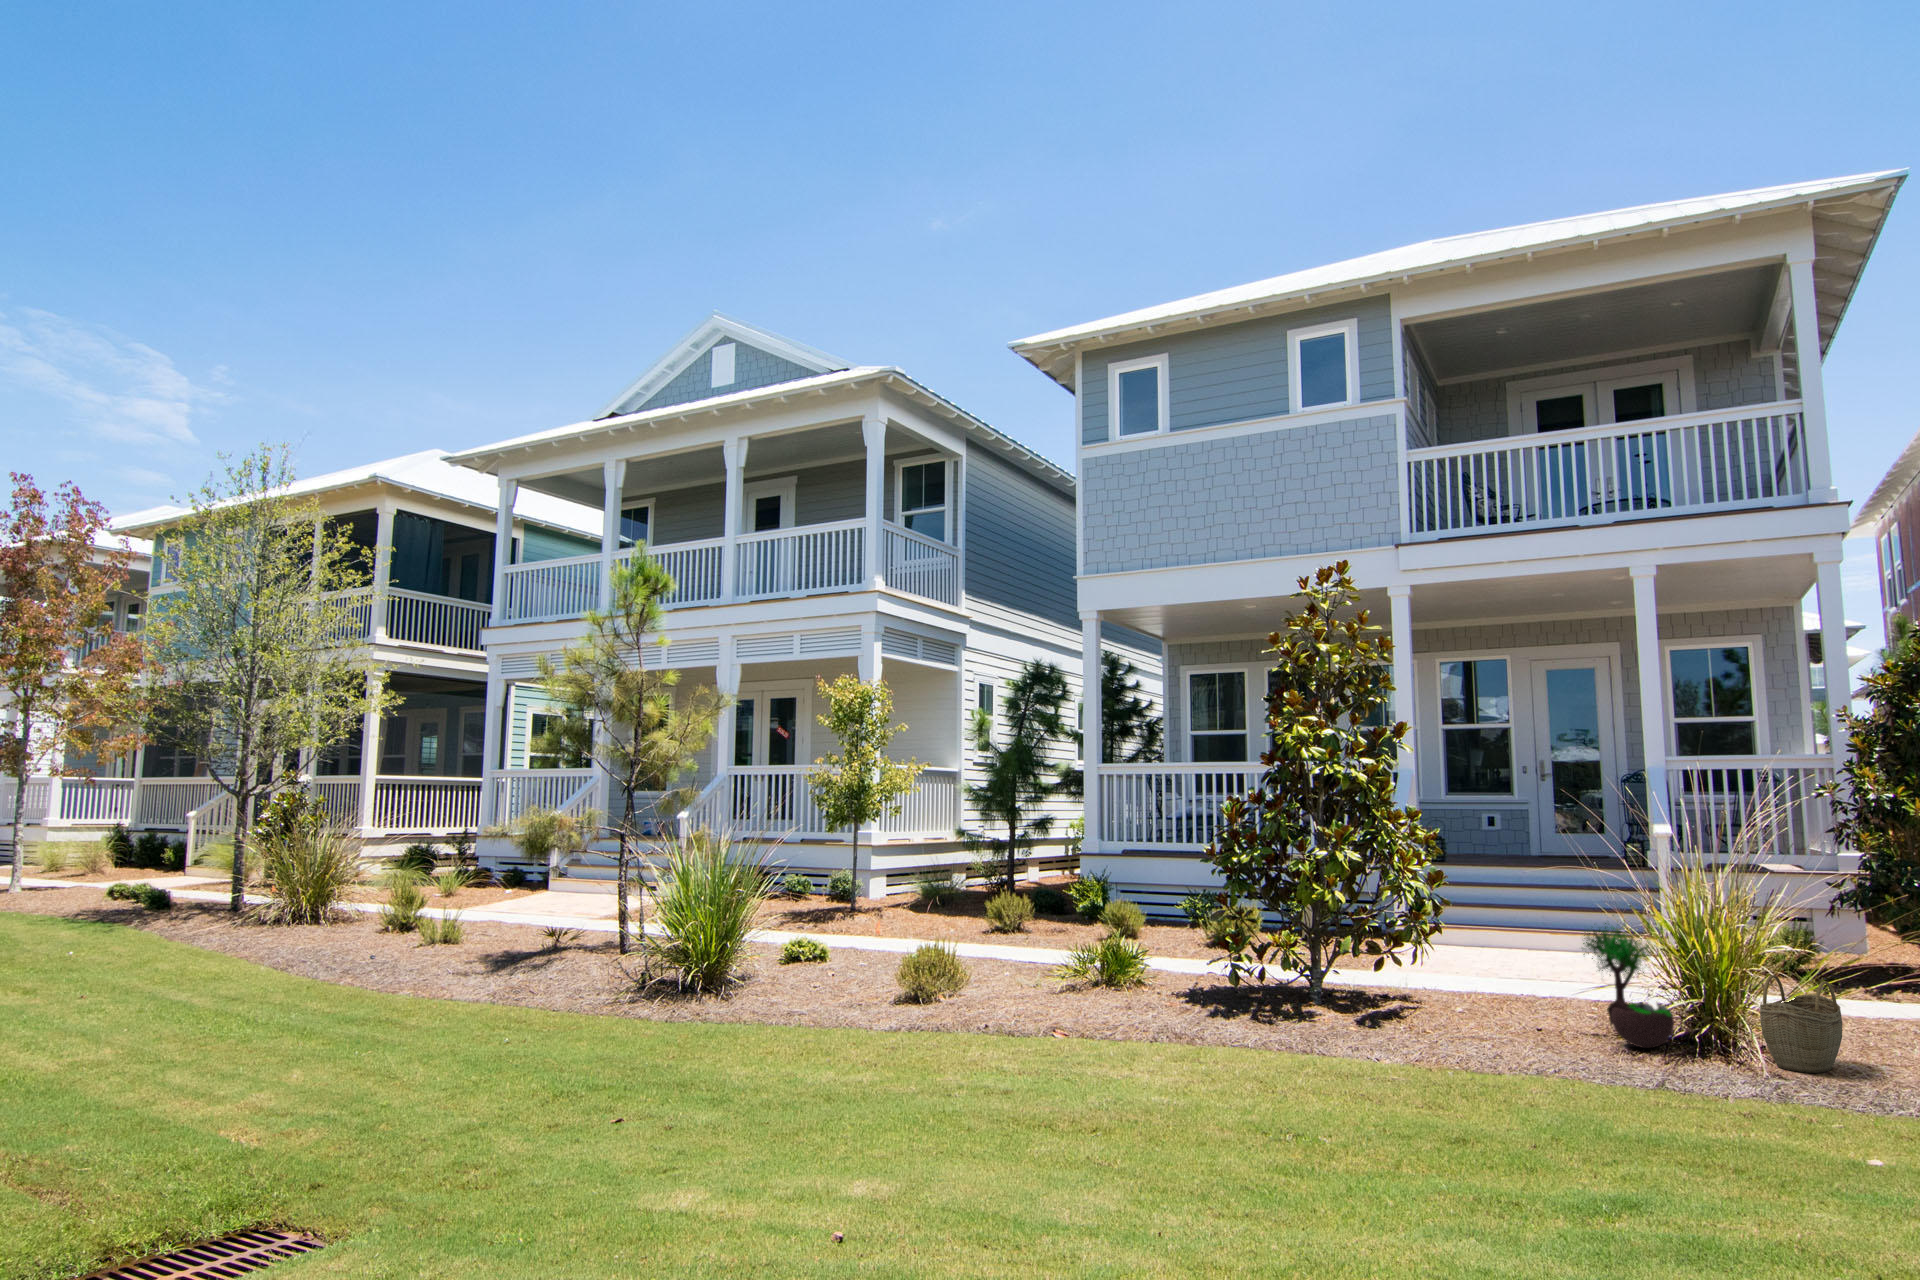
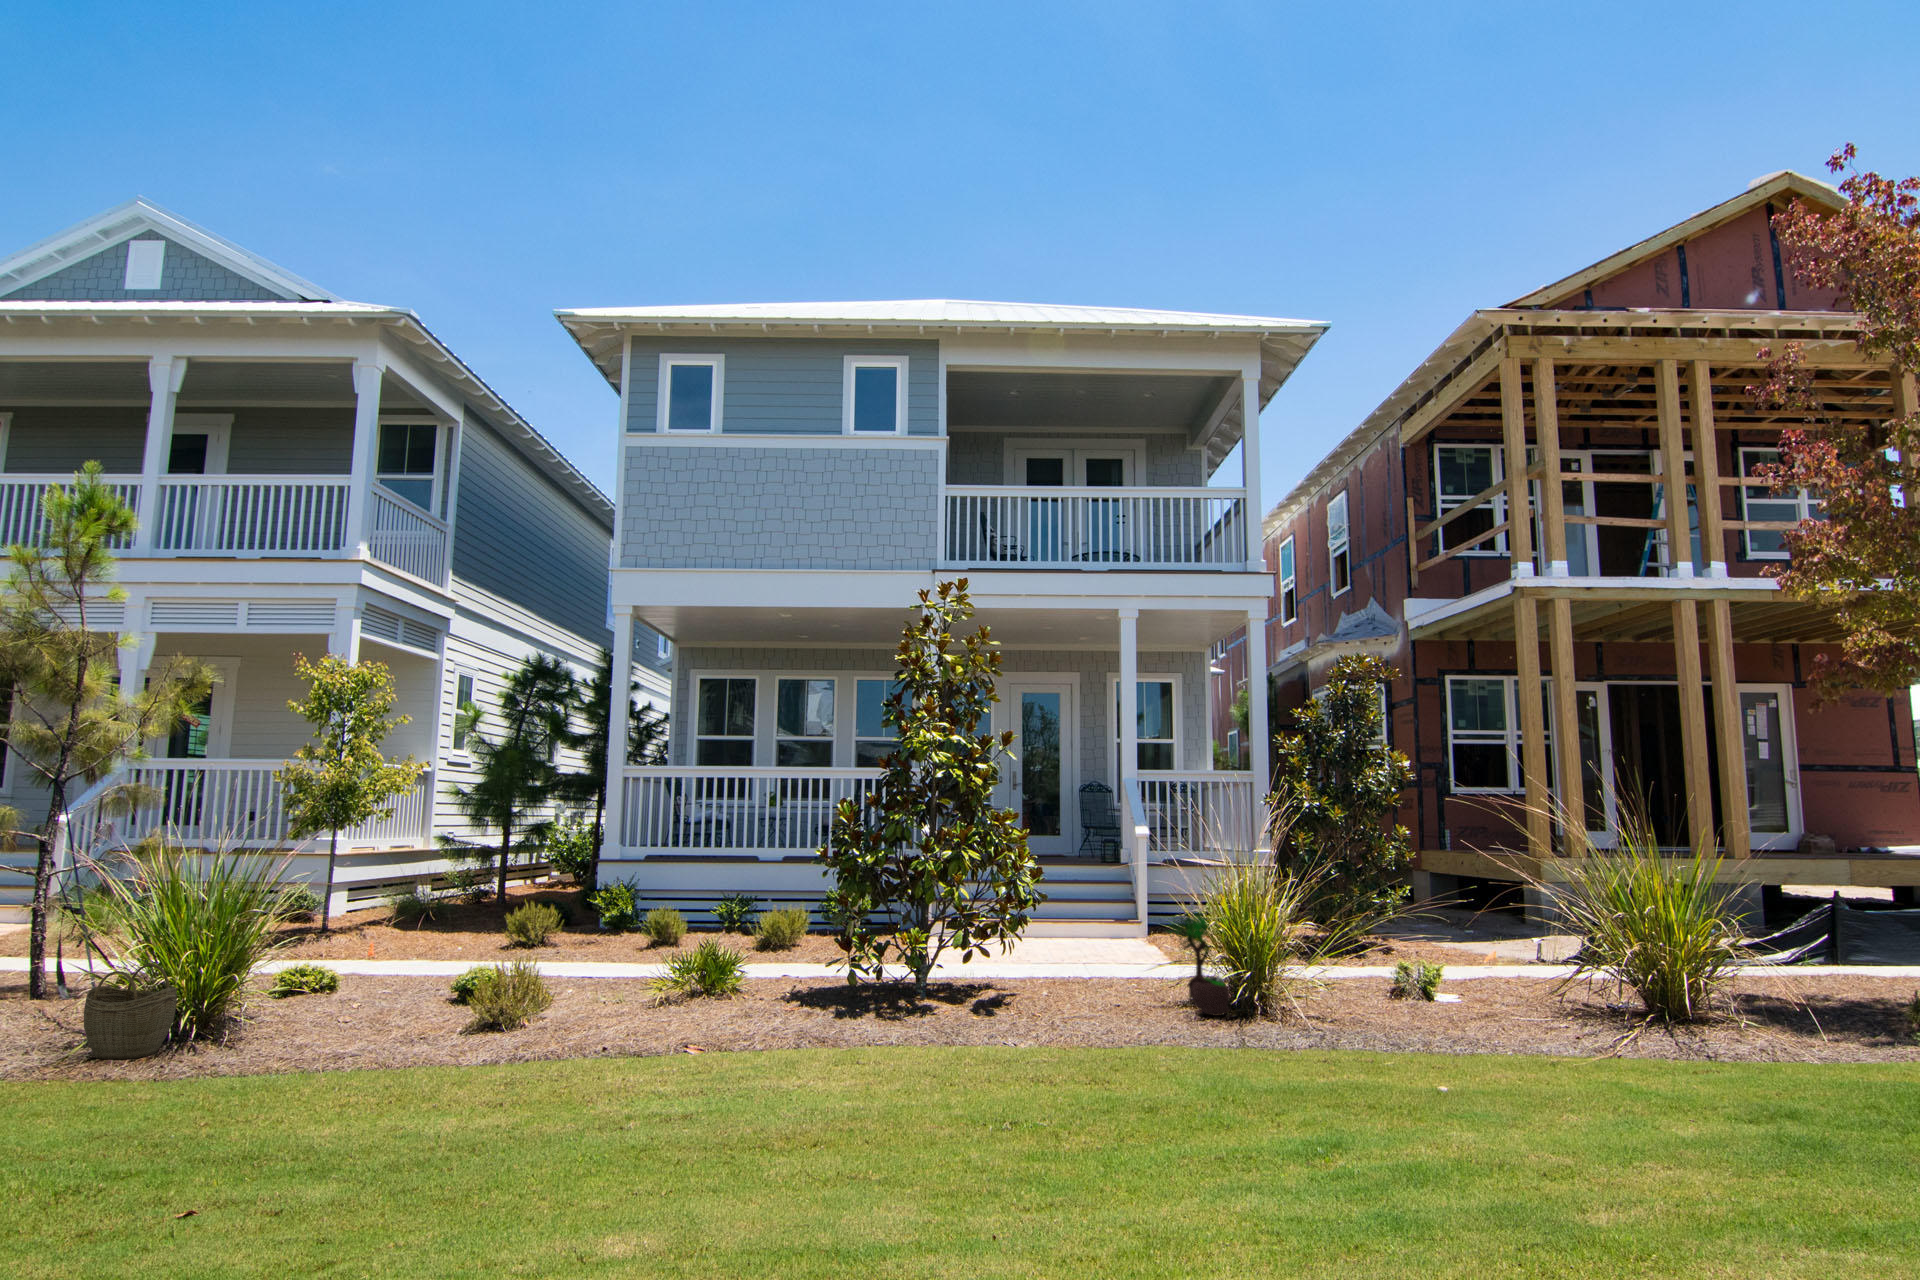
woven basket: present [1760,975,1842,1073] -> present [84,964,177,1059]

